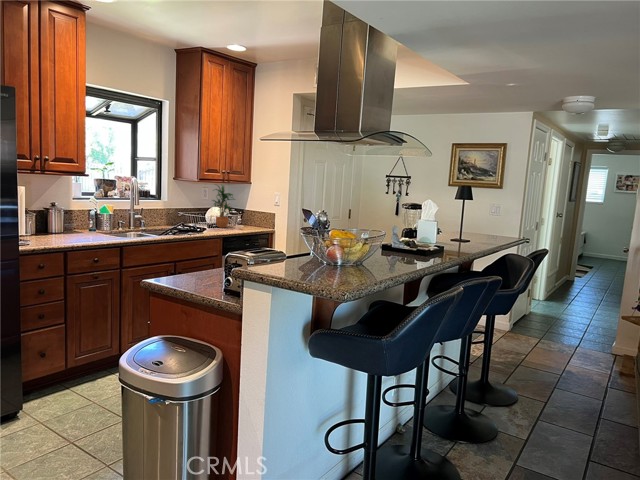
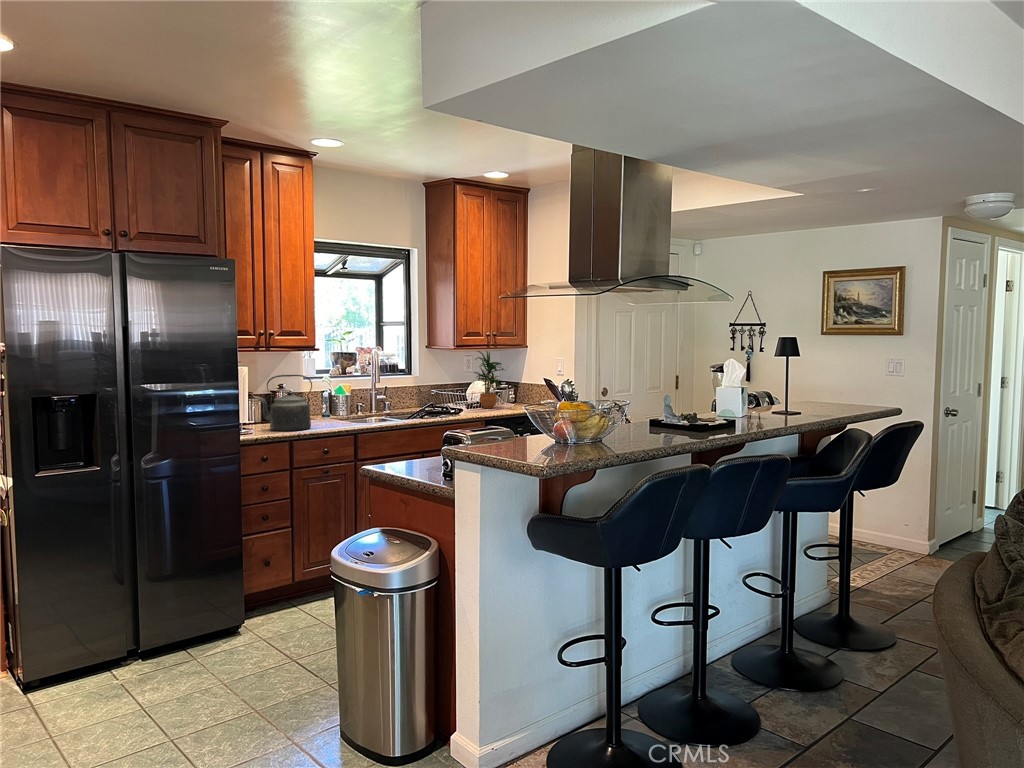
kettle: none [34,196,84,243] -> present [259,375,312,431]

